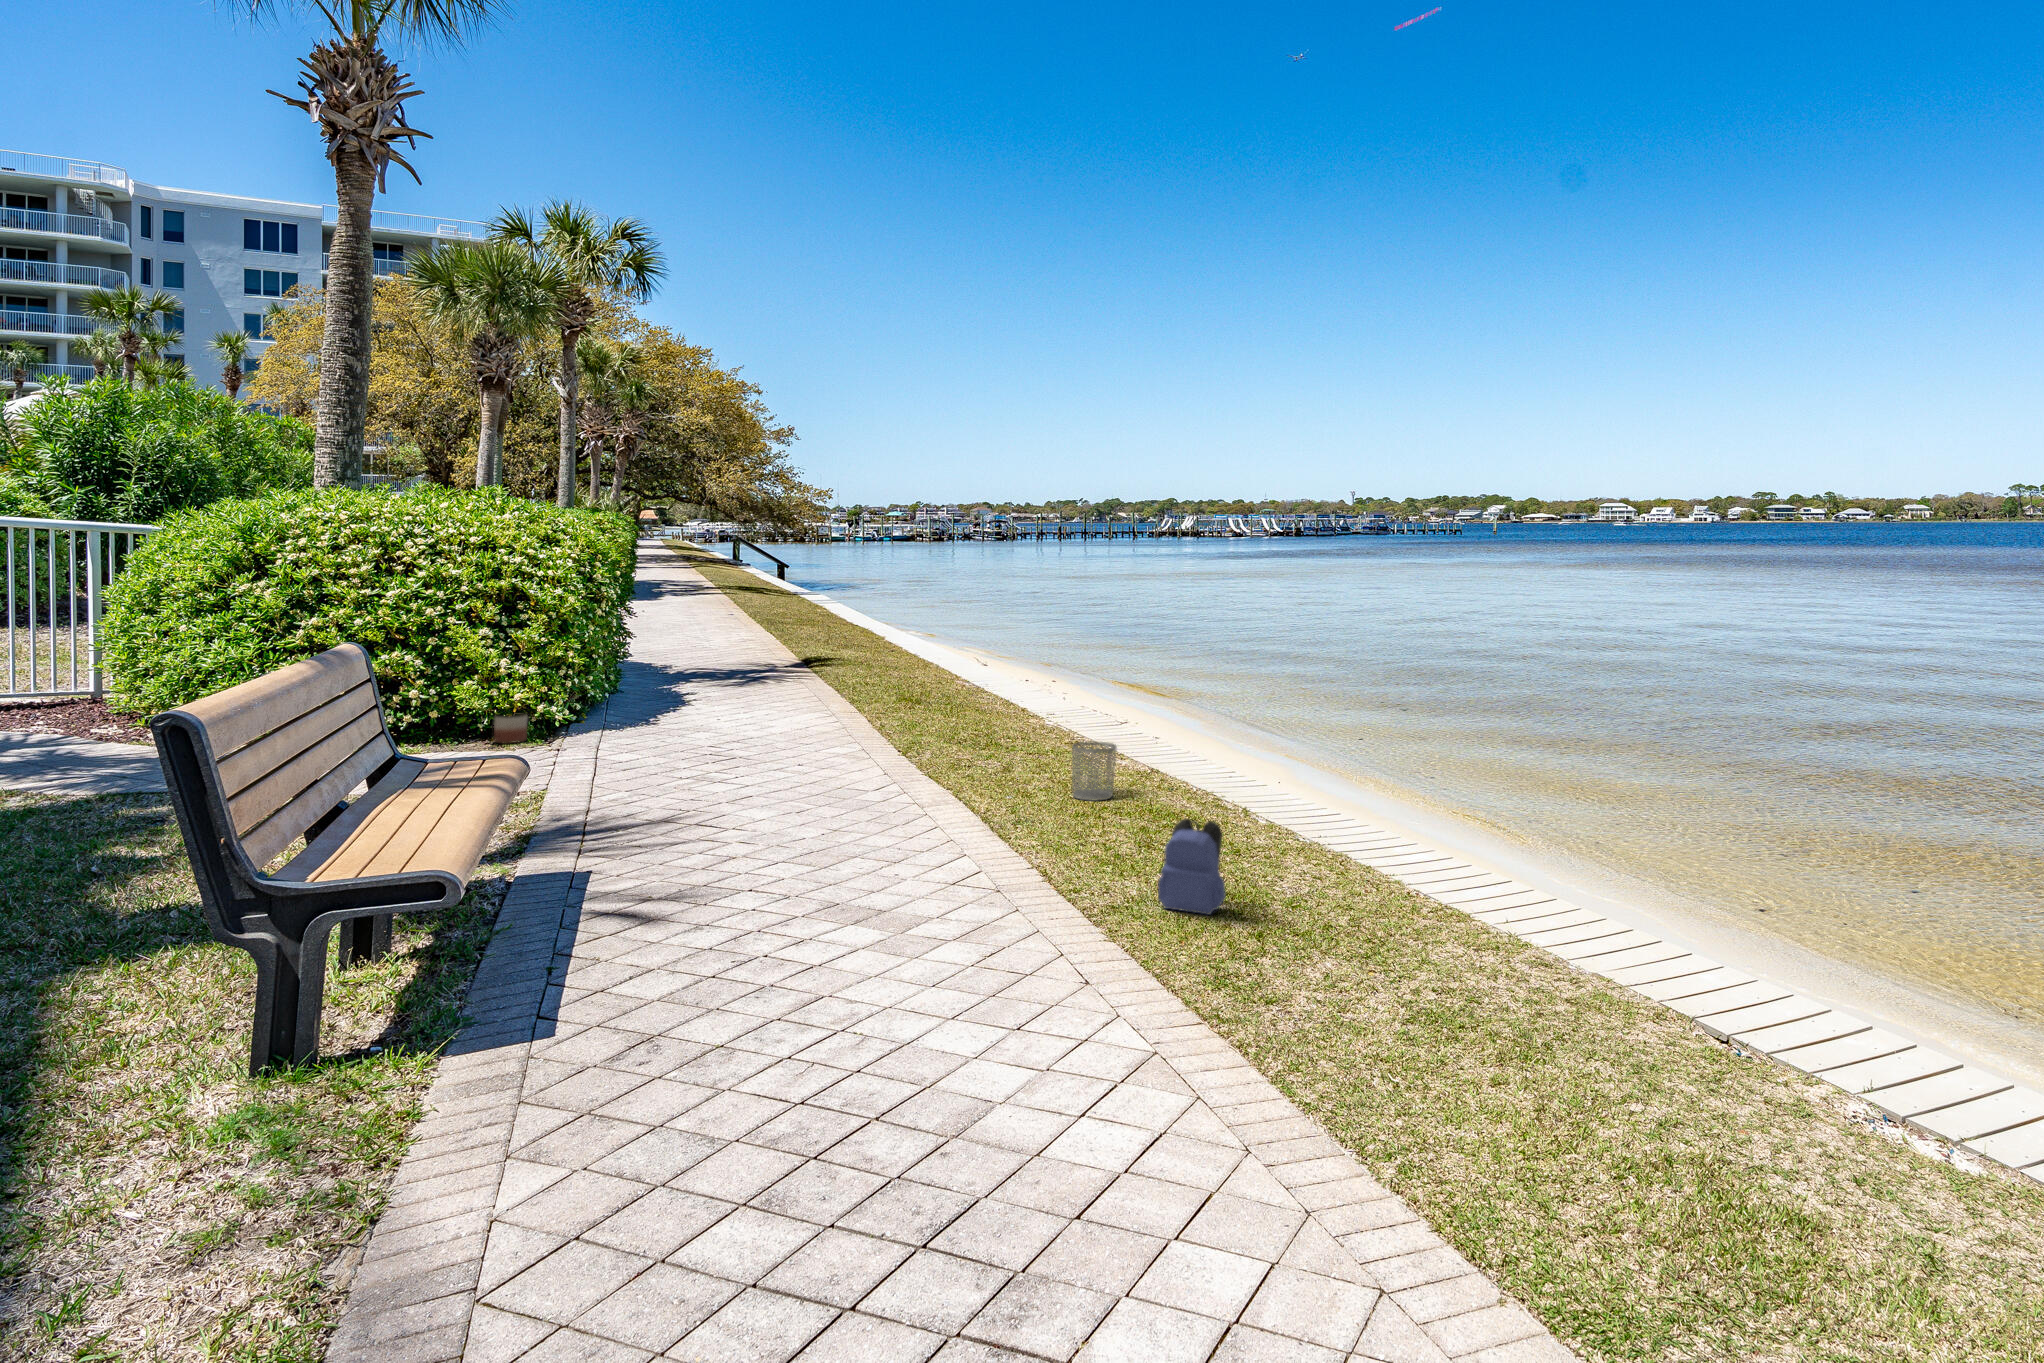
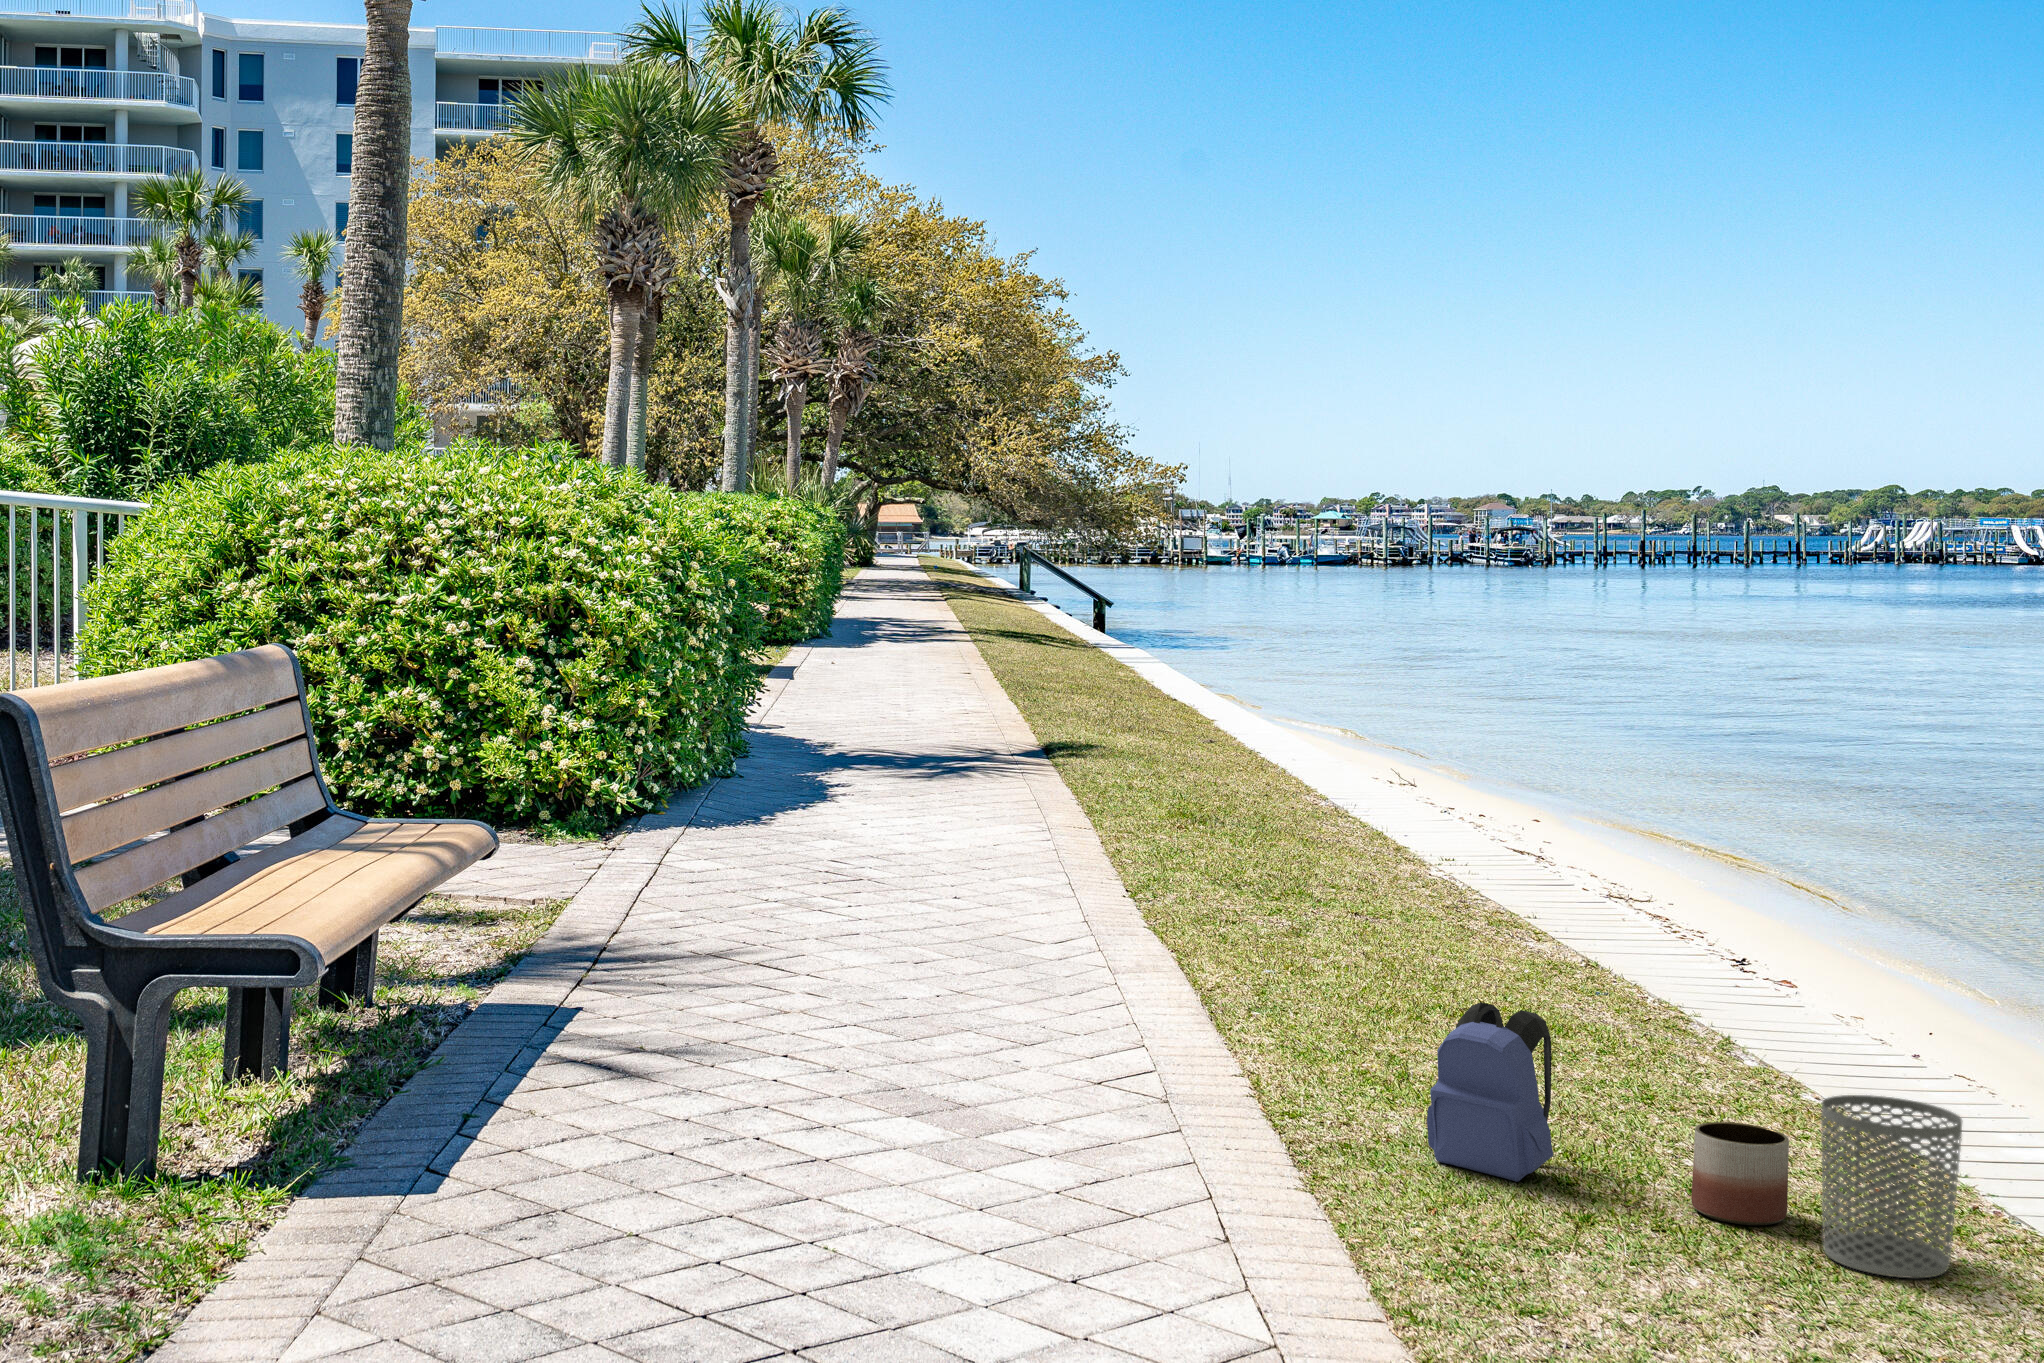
planter: present [494,714,528,744] -> present [1691,1122,1789,1225]
waste bin: present [1072,742,1117,801] -> present [1821,1095,1962,1278]

